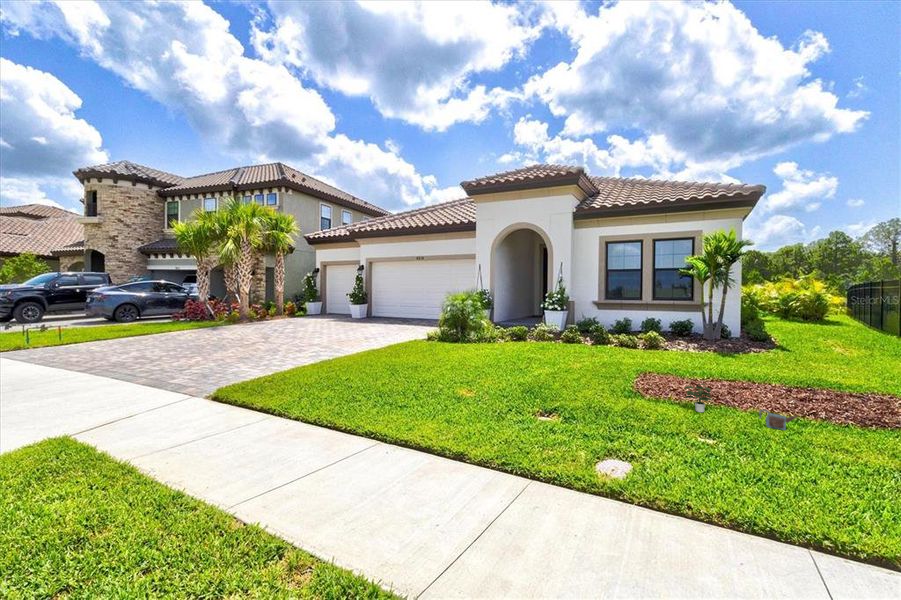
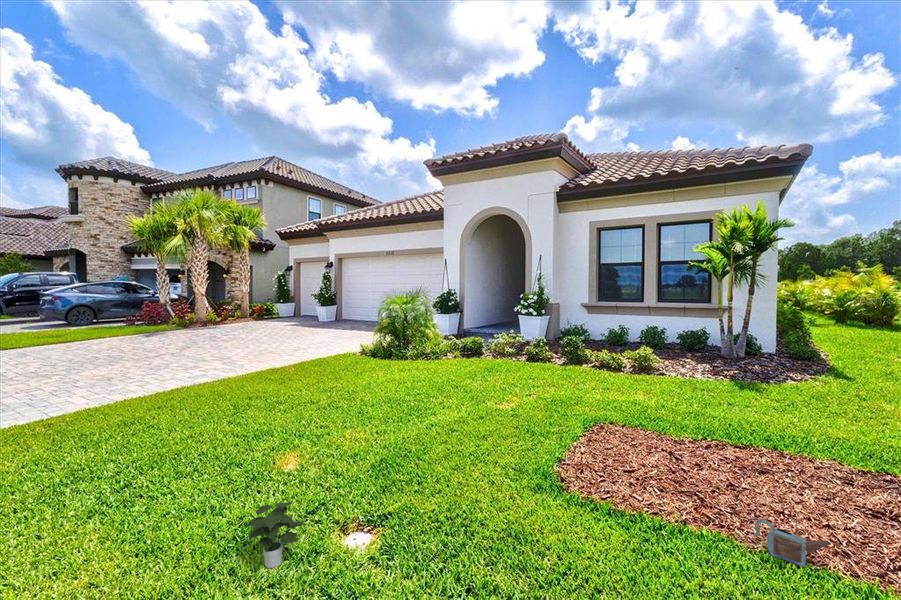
potted plant: present [685,384,713,412] -> present [247,502,303,568]

